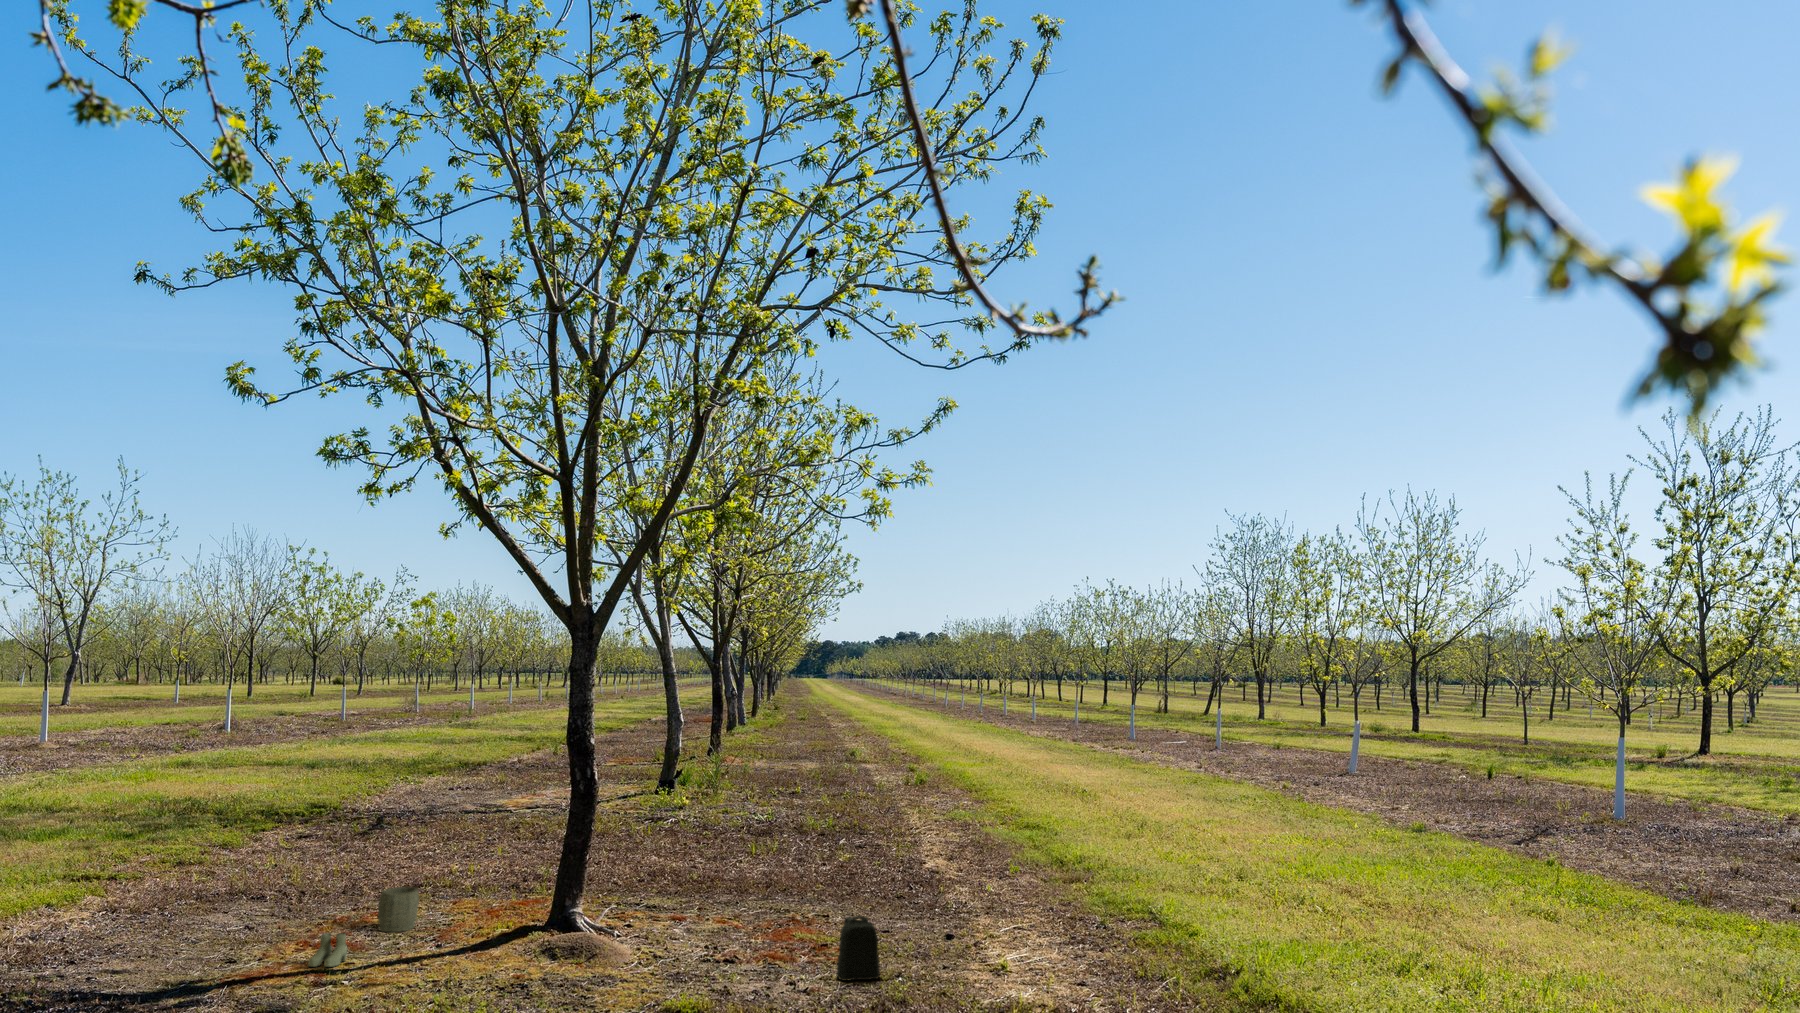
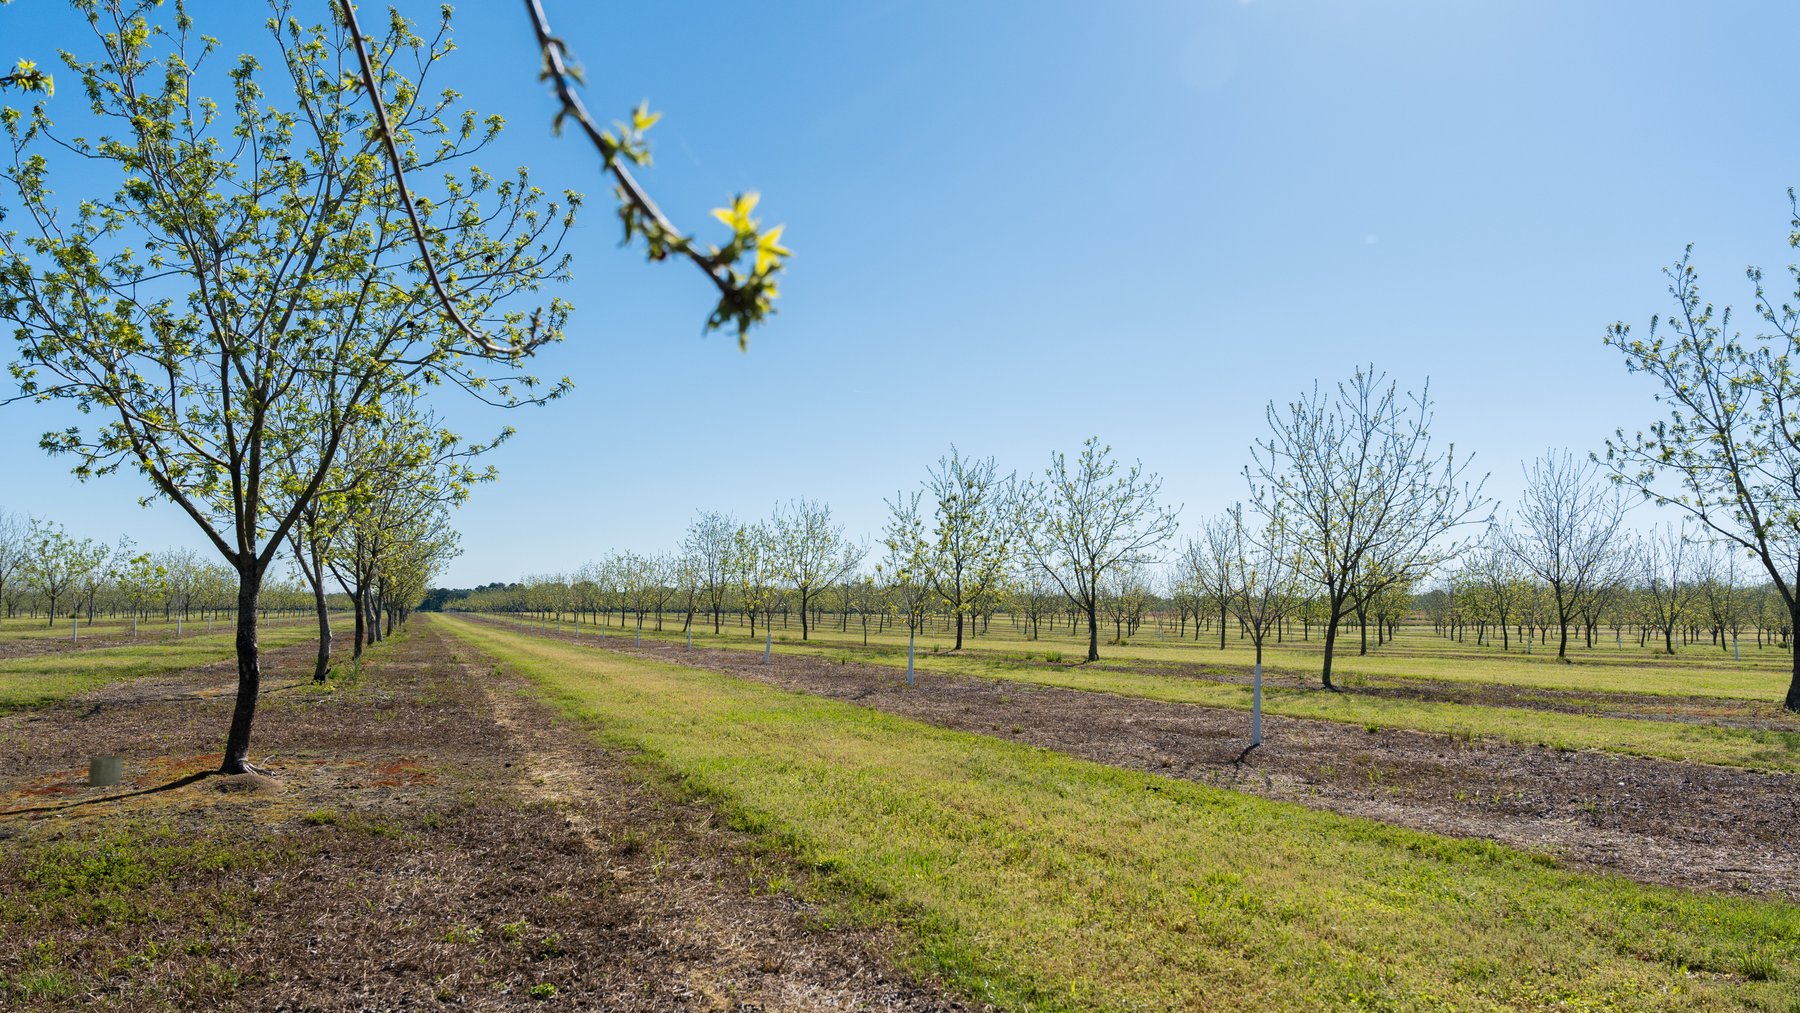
backpack: present [837,915,880,981] -> none [423,749,454,789]
boots: present [308,933,347,967] -> none [27,781,60,803]

